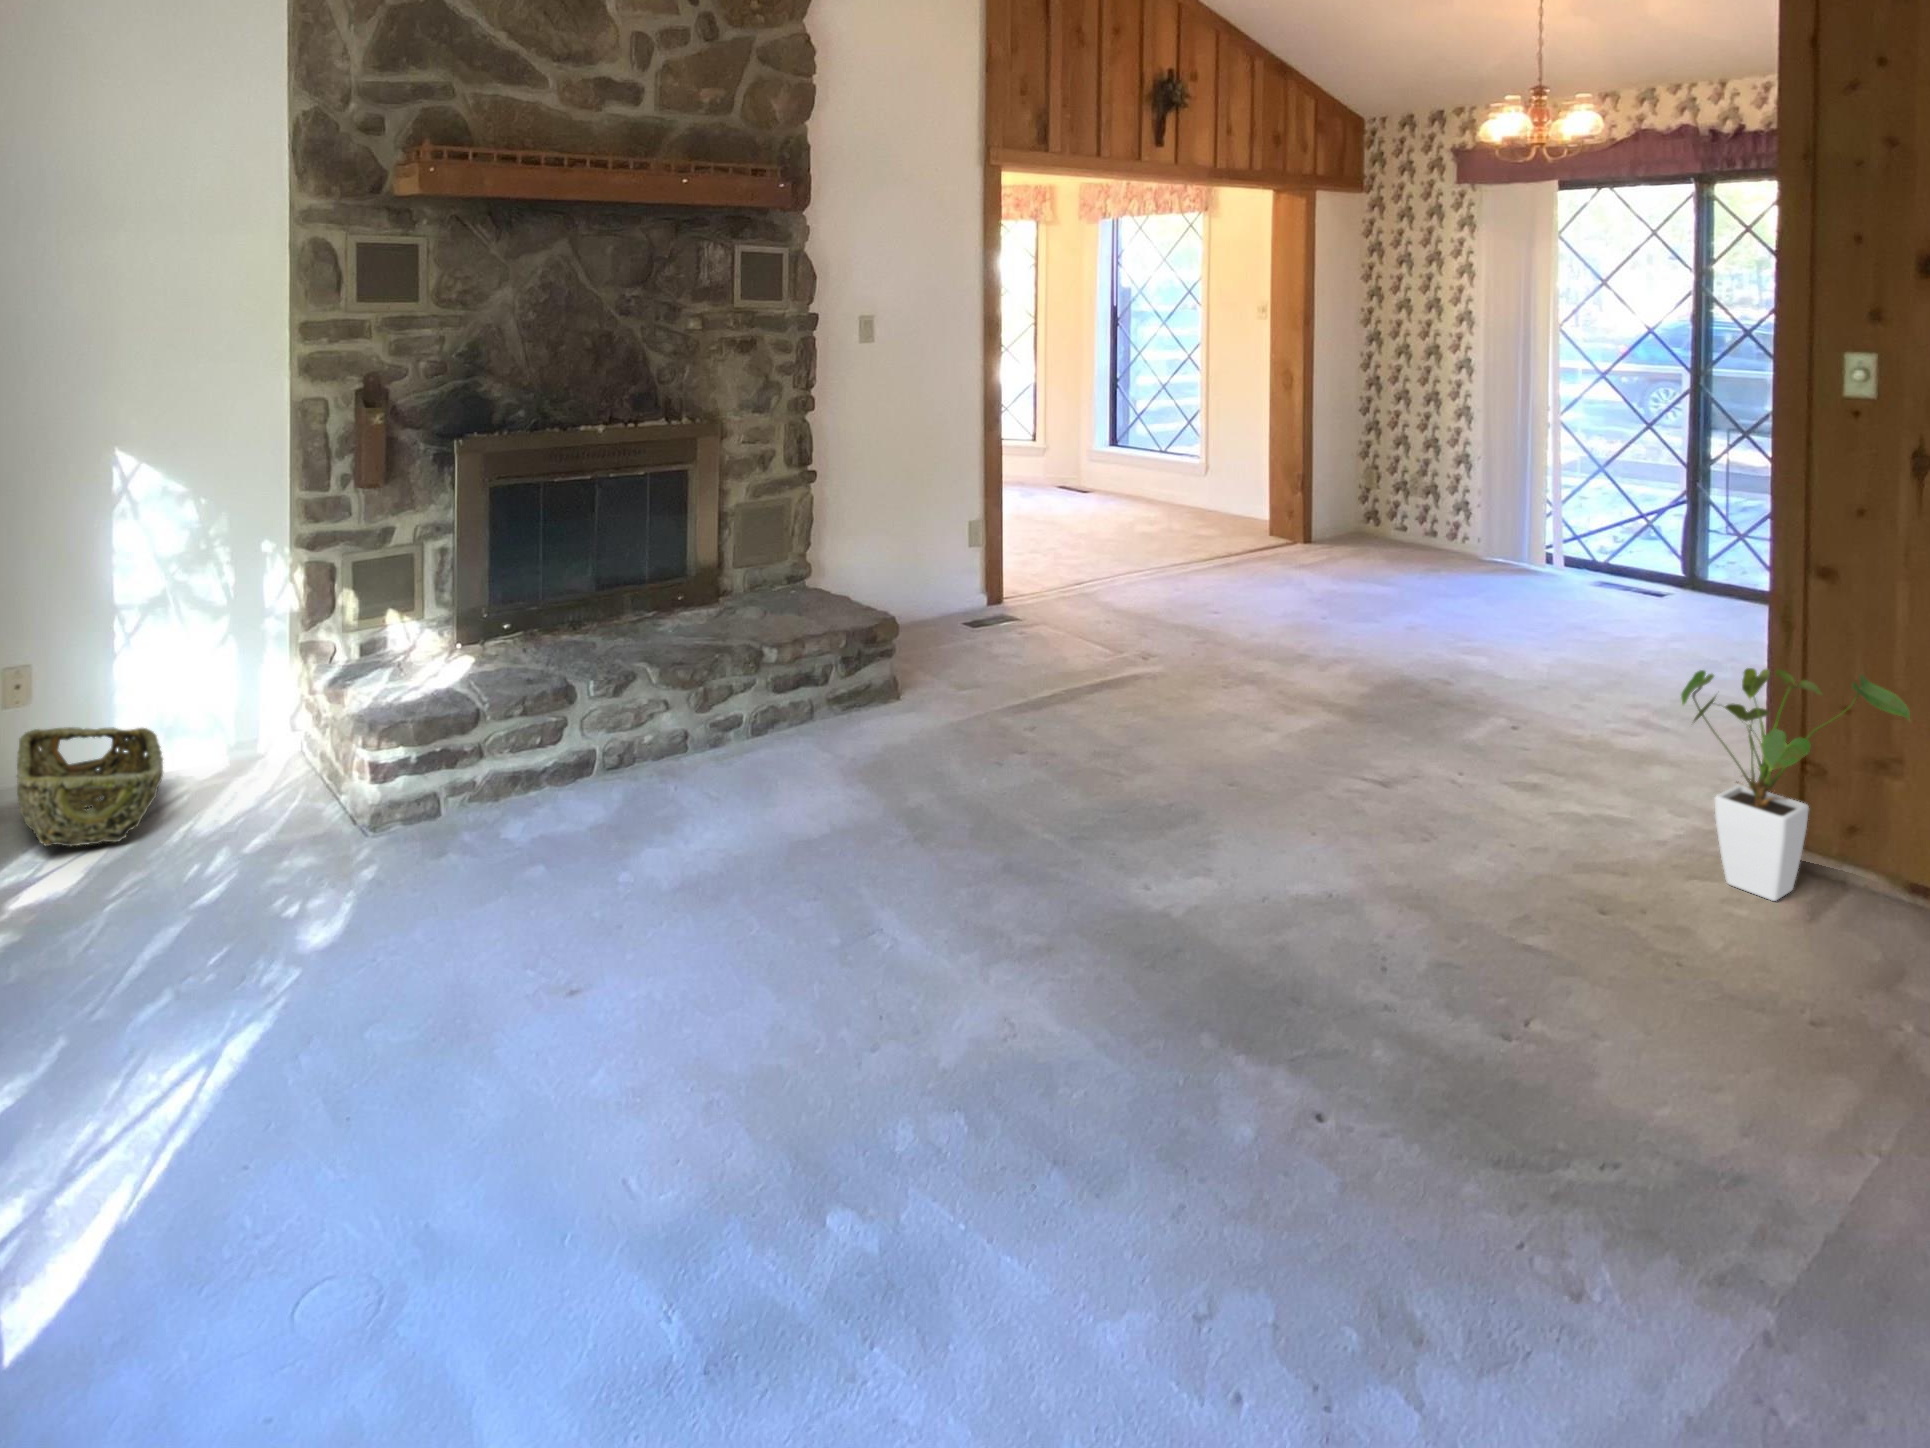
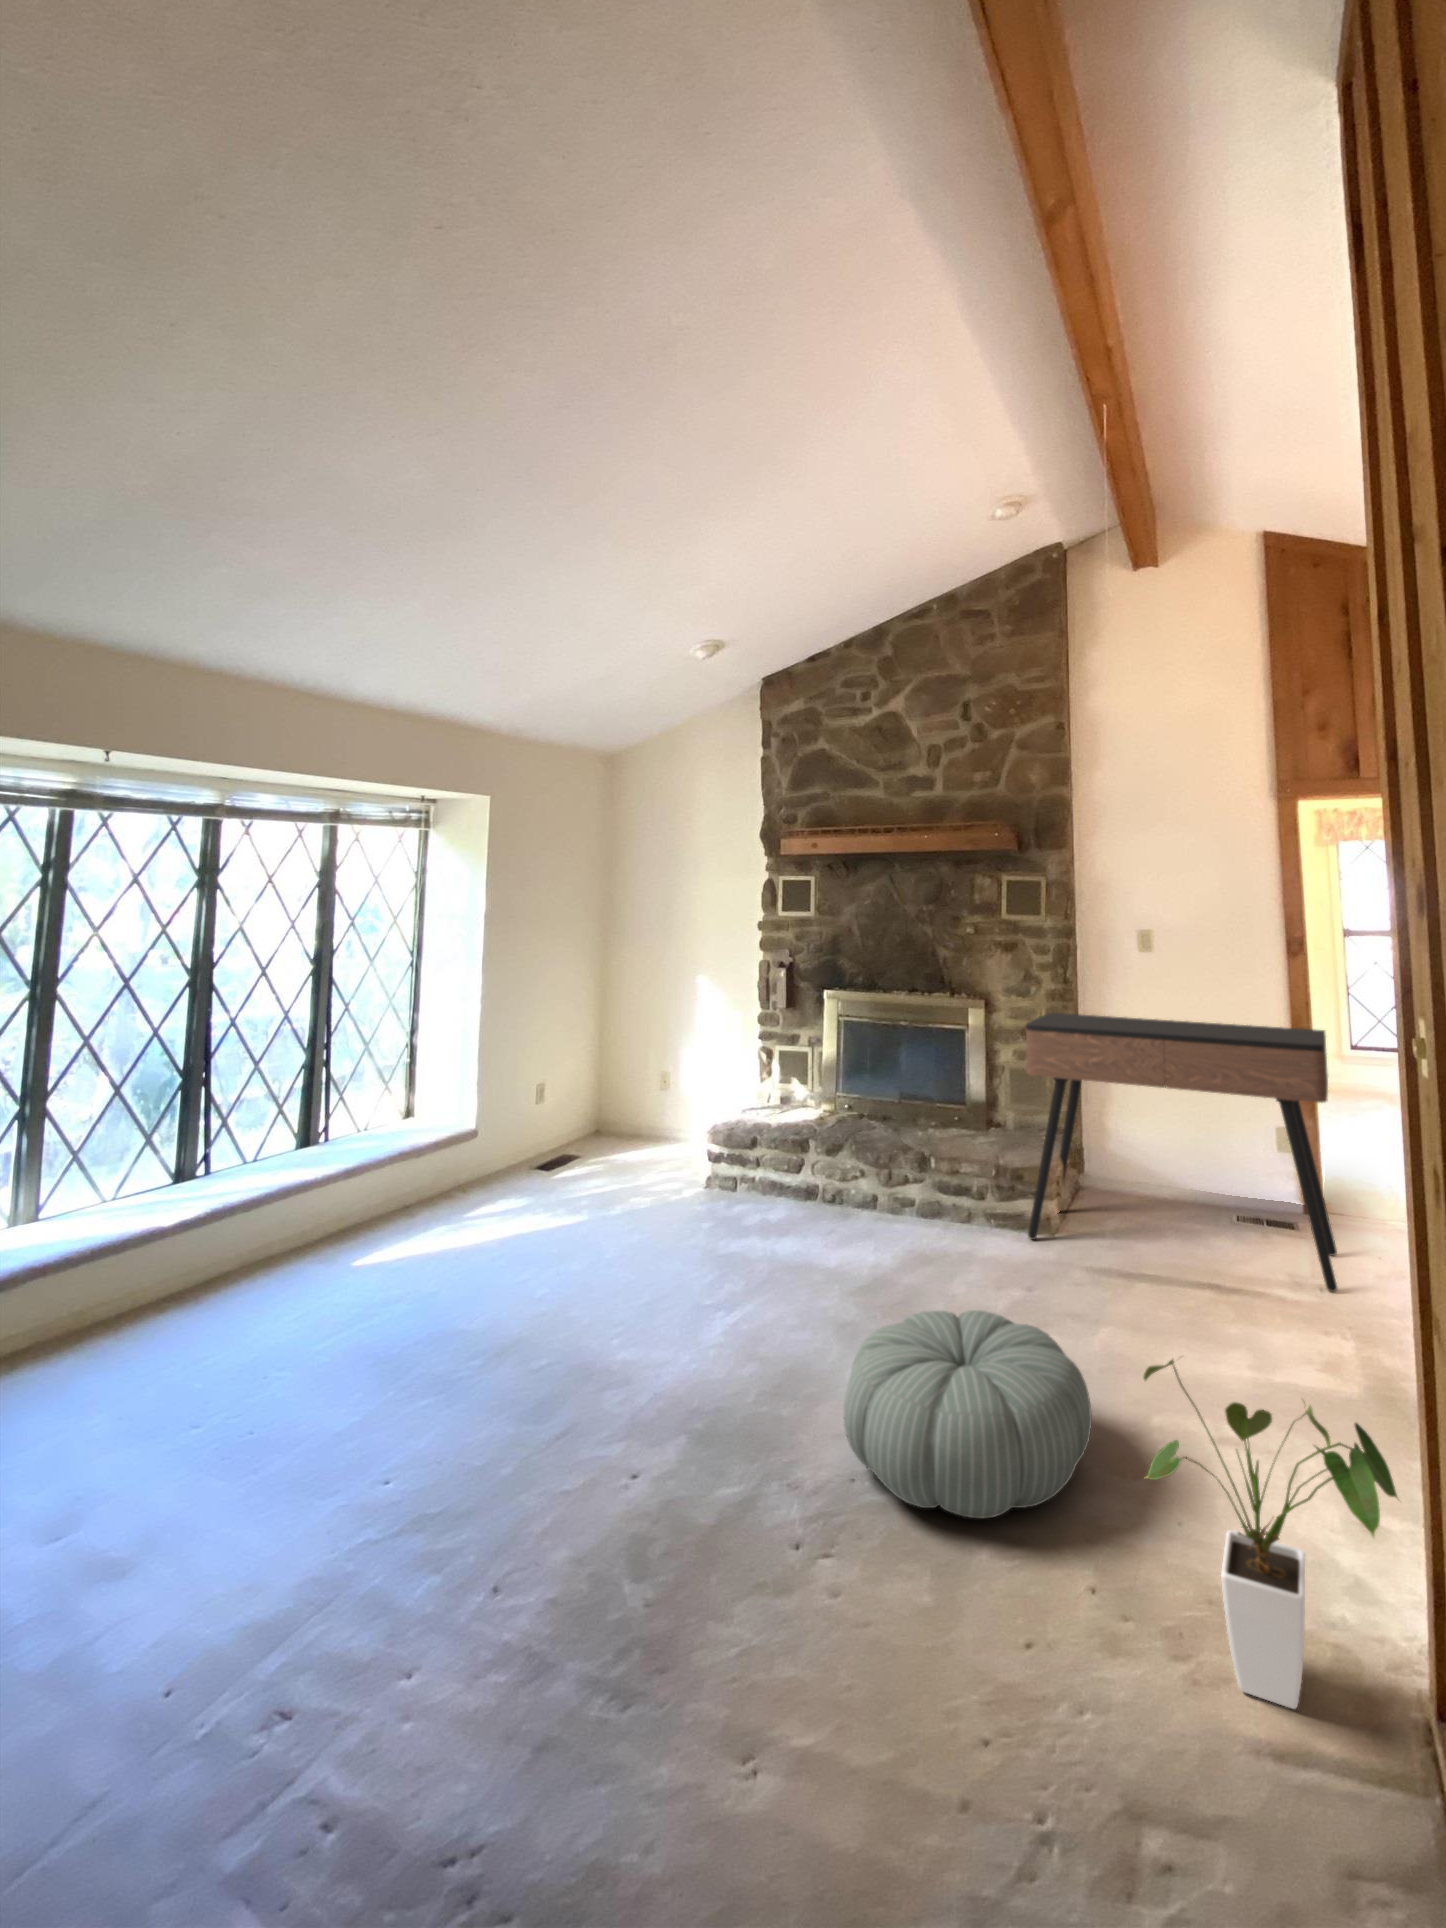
console table: none [850,410,1171,709] -> present [1026,1013,1337,1292]
woven basket: present [17,727,163,846] -> none [613,1103,696,1157]
pouf: none [1263,741,1574,950] -> present [844,1310,1092,1518]

